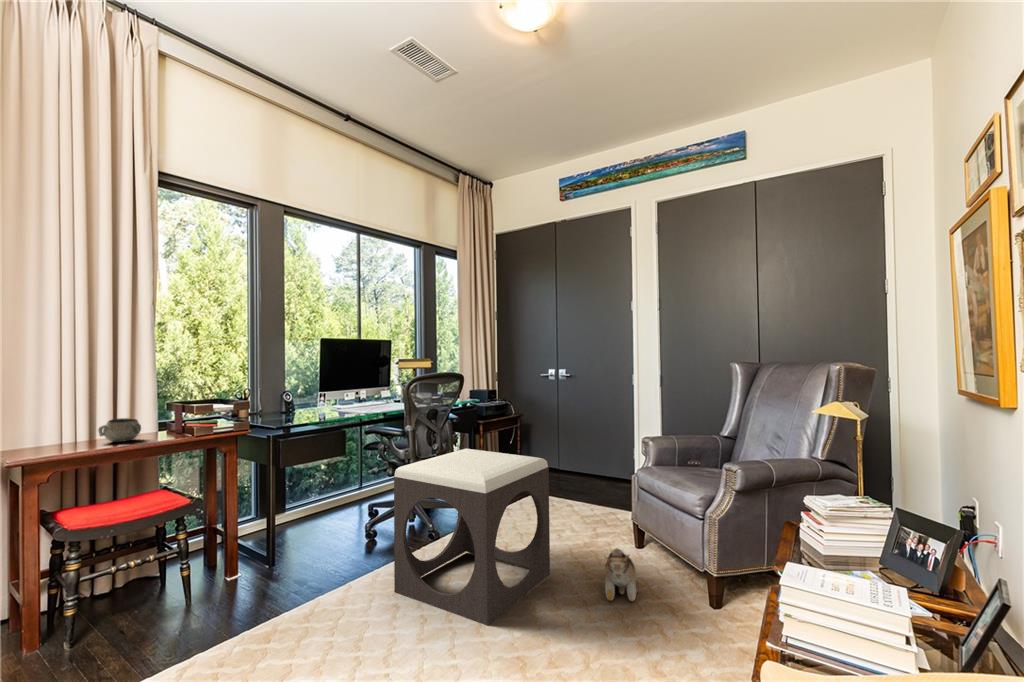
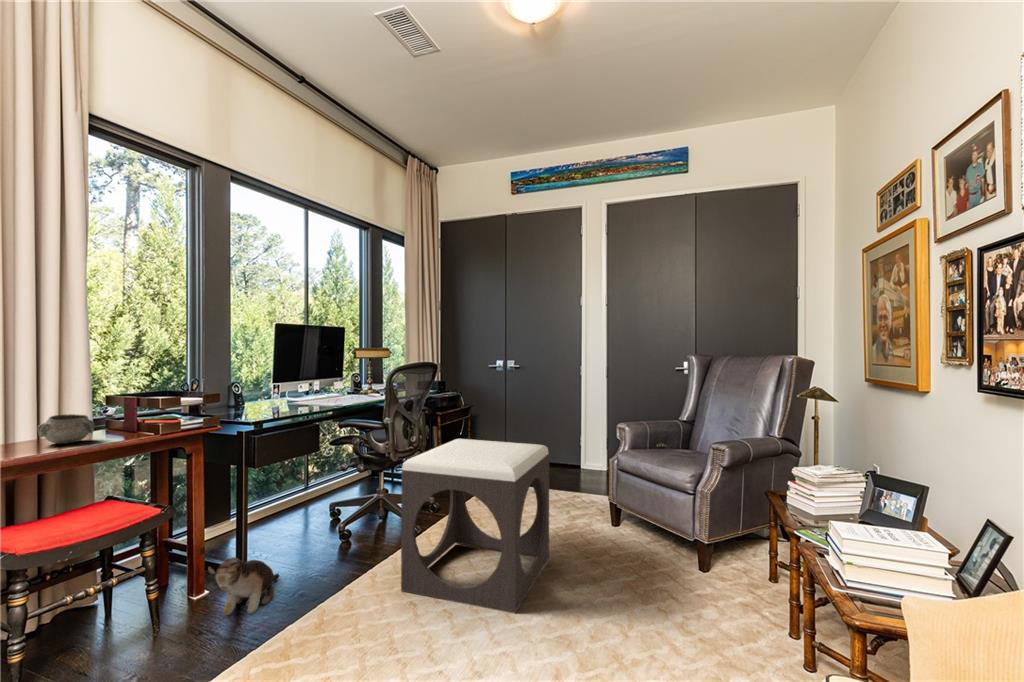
plush toy: present [604,548,638,601] -> present [208,557,279,616]

